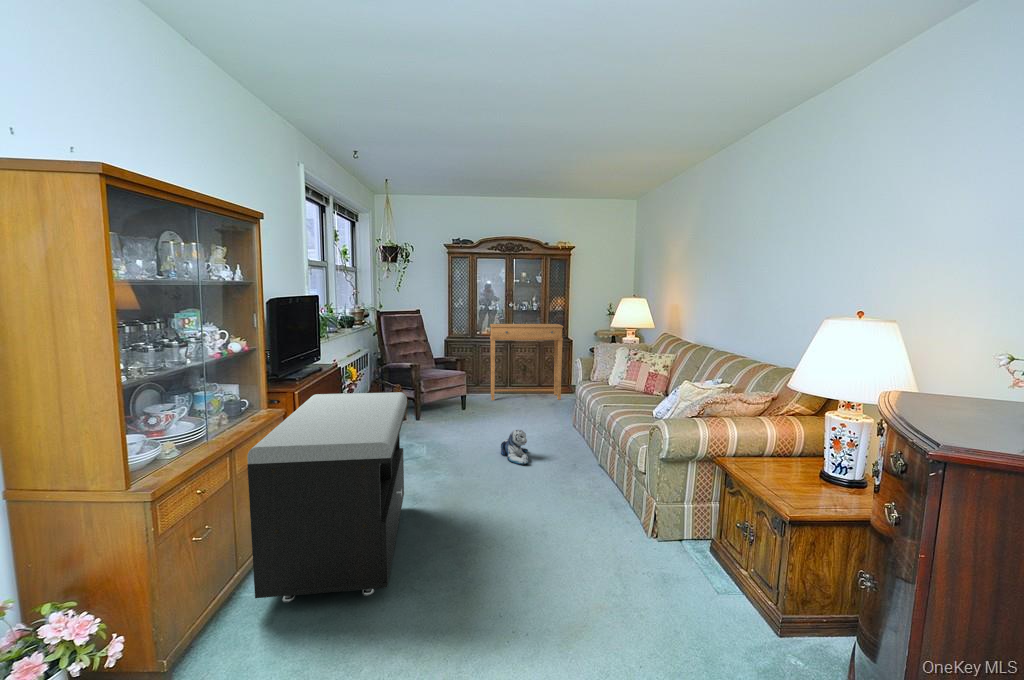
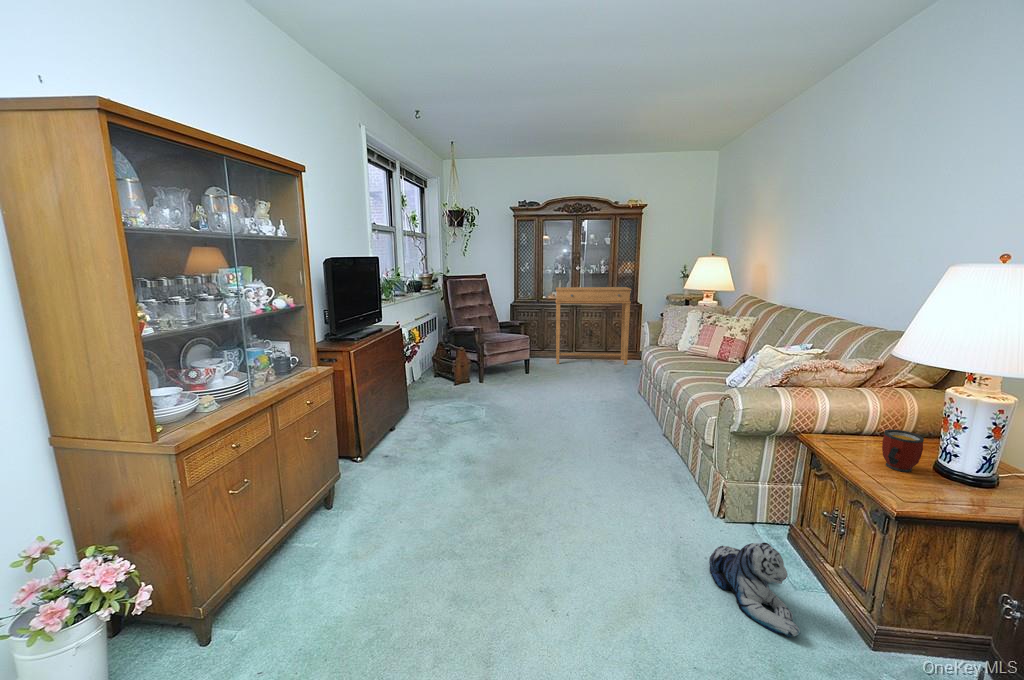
storage bench: present [247,392,407,603] -> none [285,352,458,556]
plush toy: present [501,430,528,465] -> present [709,543,800,637]
mug: none [777,450,806,485] -> present [882,429,924,472]

